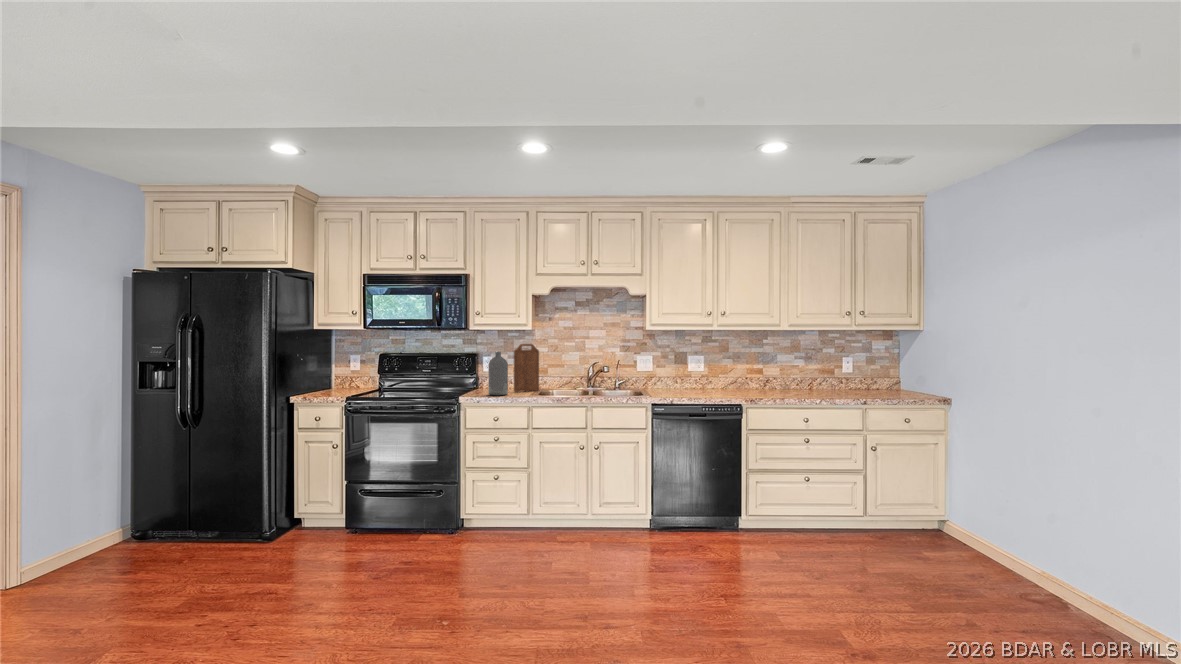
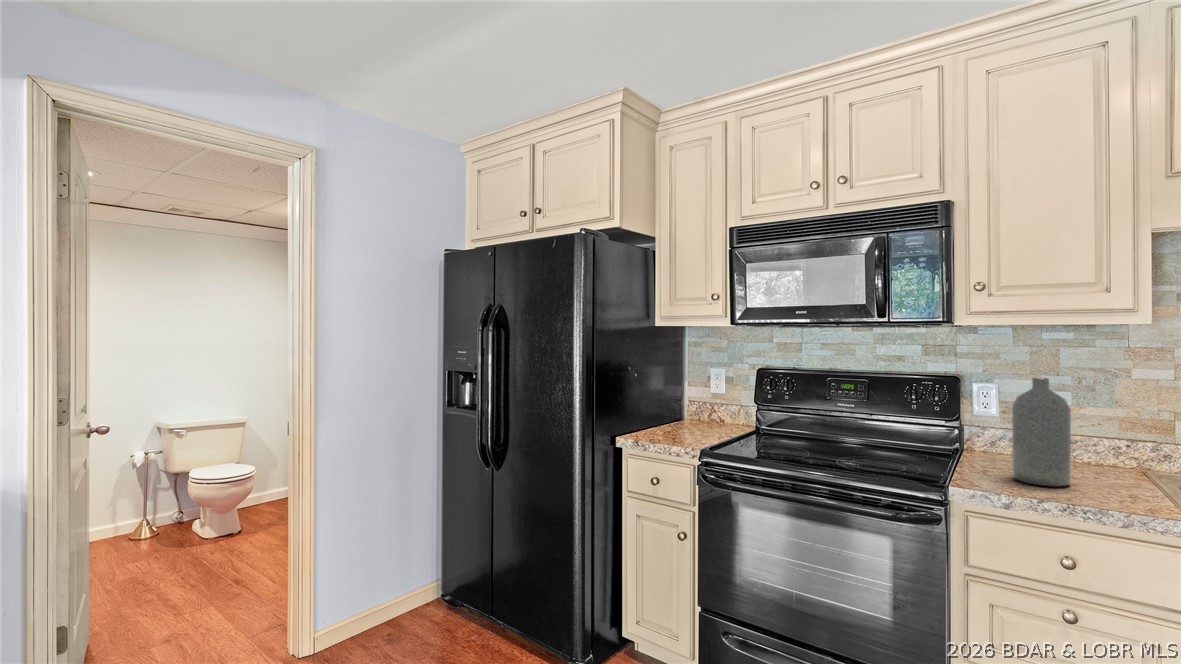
cutting board: present [514,344,539,392] -> none [1074,358,1149,475]

